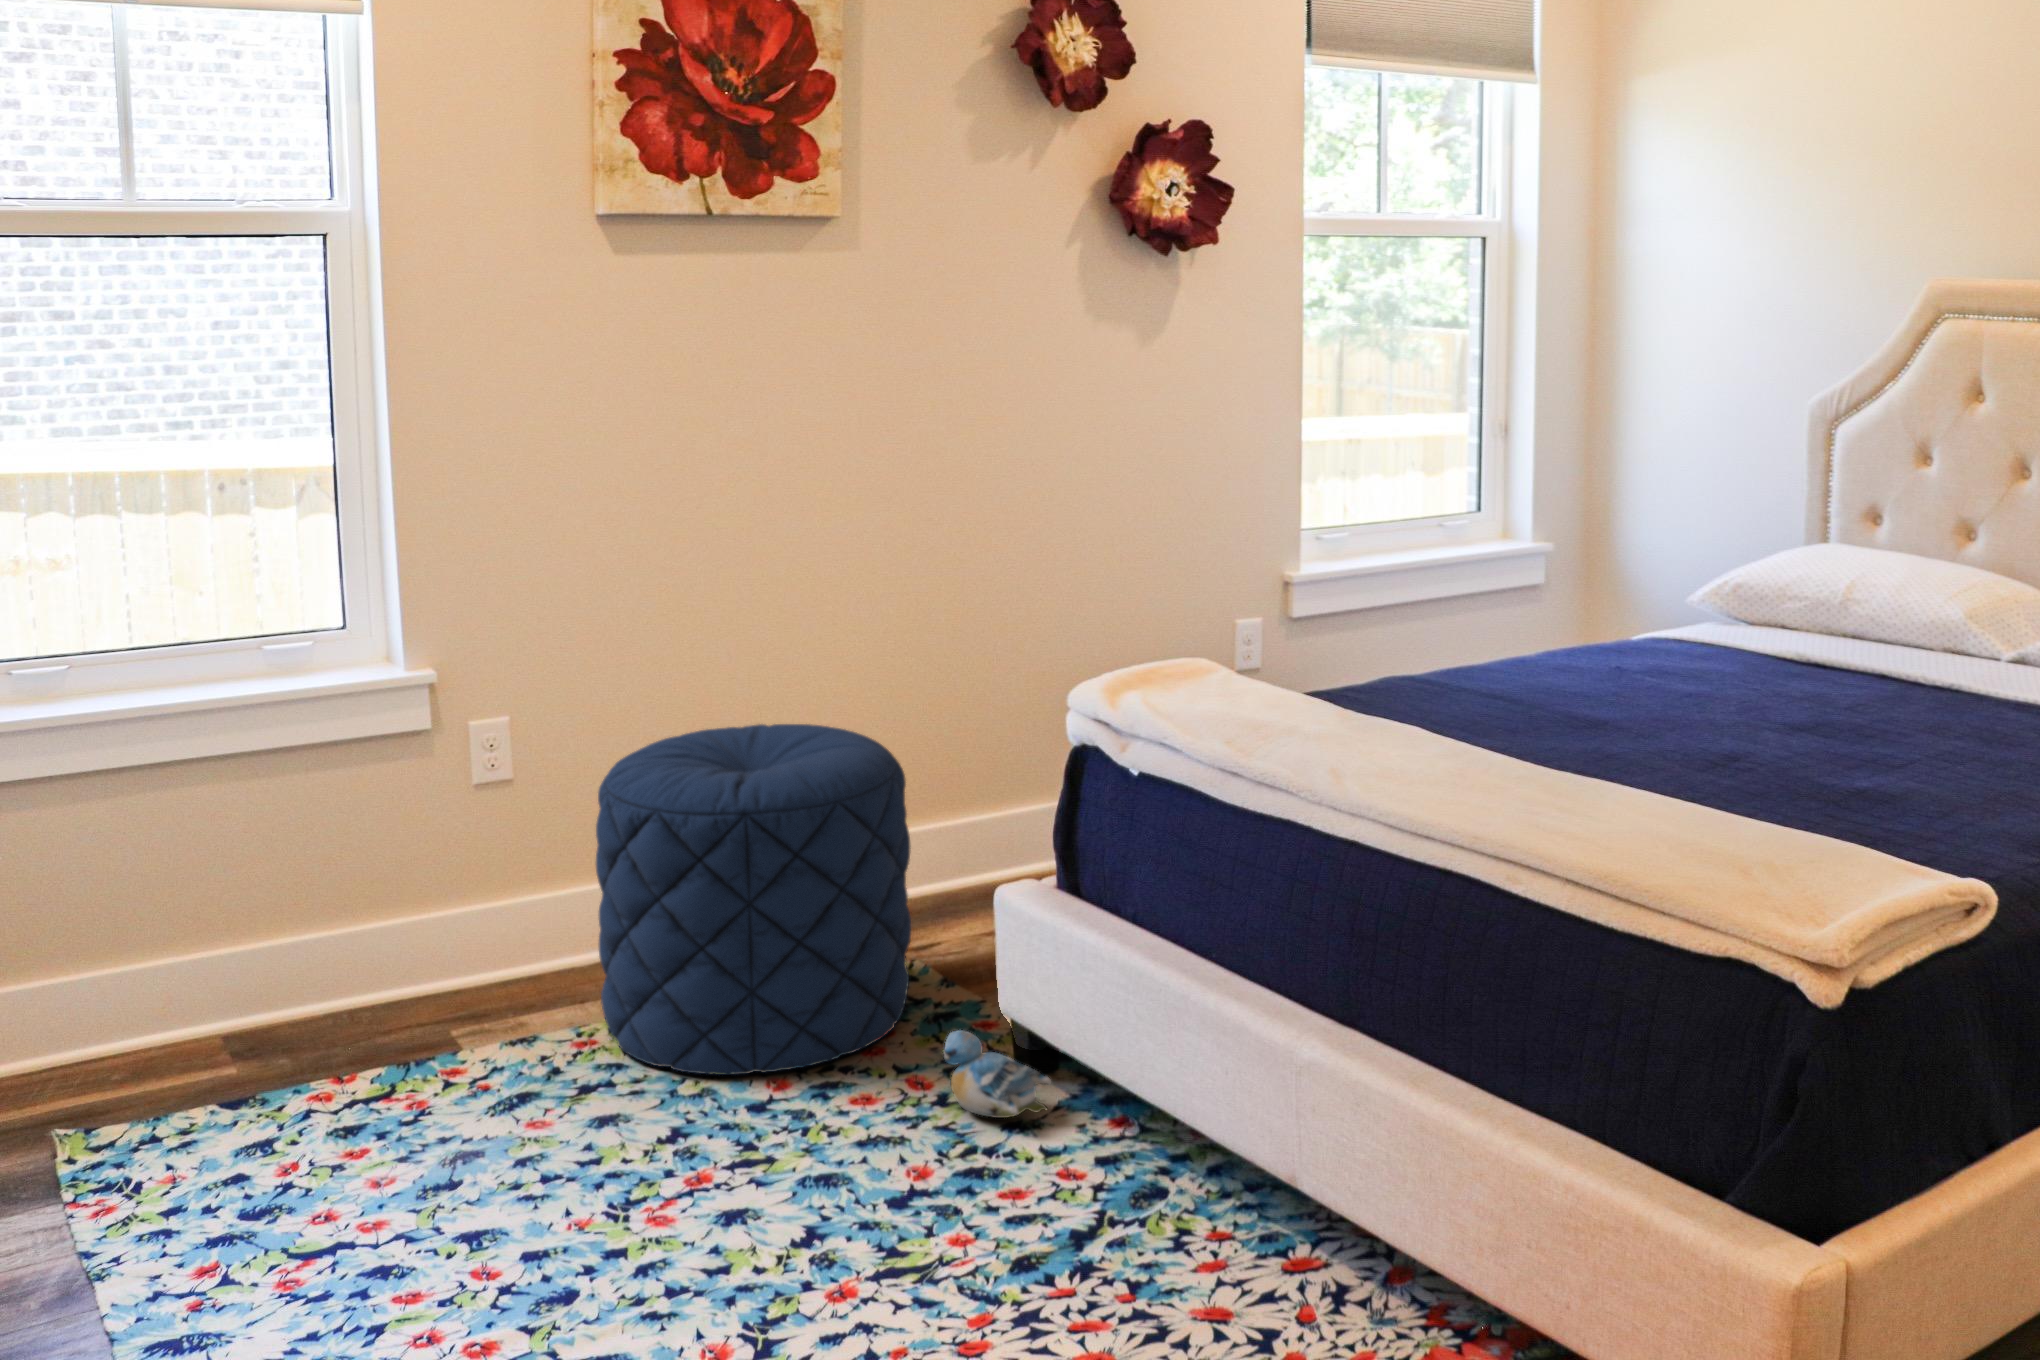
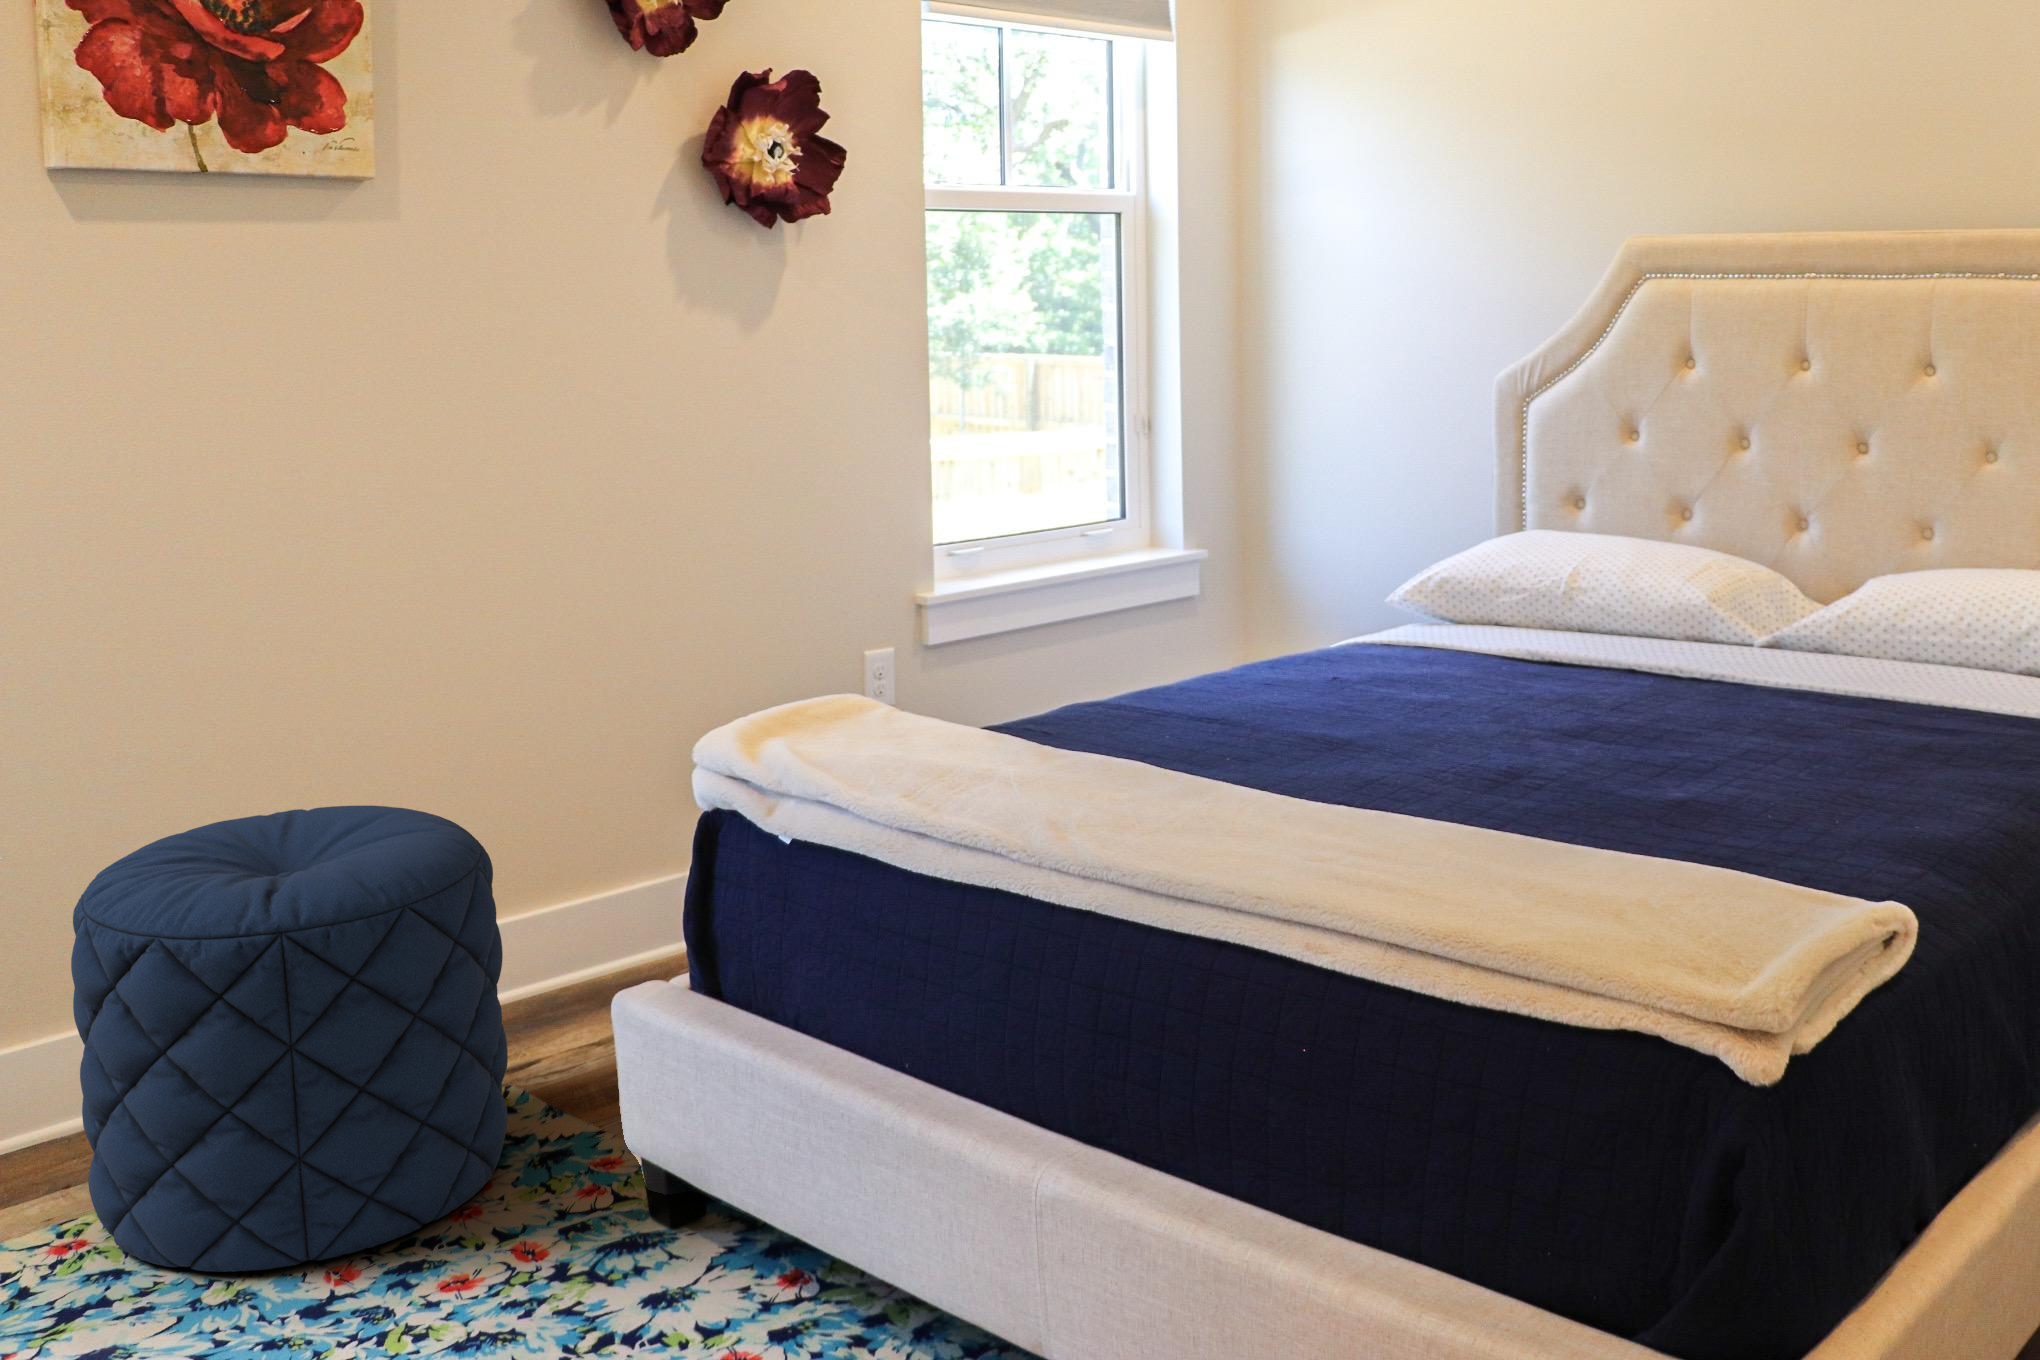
plush toy: present [943,1030,1051,1118] -> none [560,1184,704,1290]

